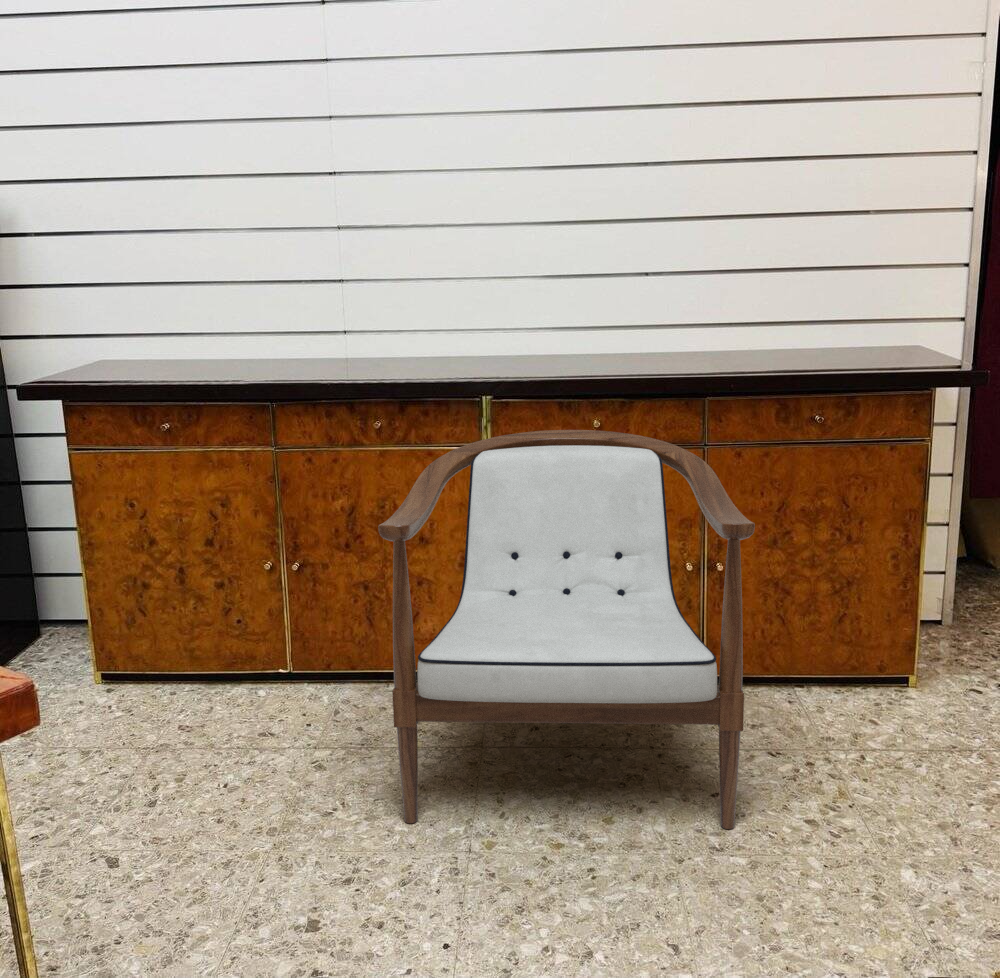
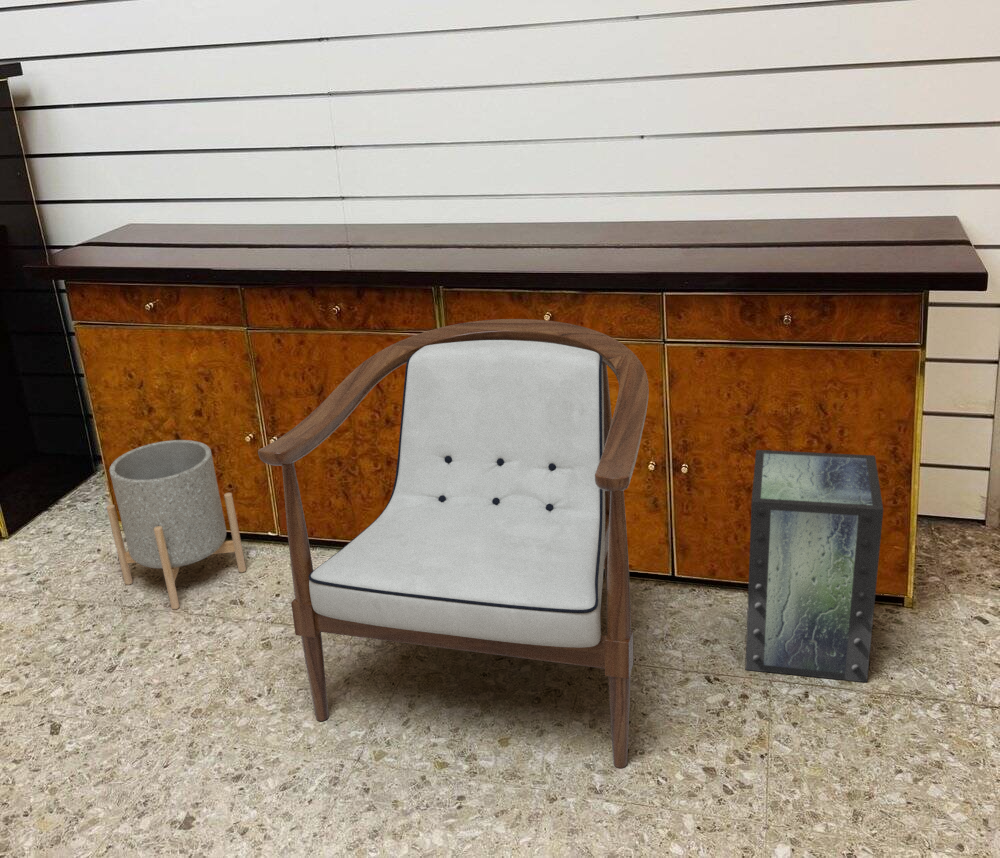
storage box: none [773,541,920,744] -> present [745,450,883,682]
planter: none [119,572,261,746] -> present [107,440,246,609]

